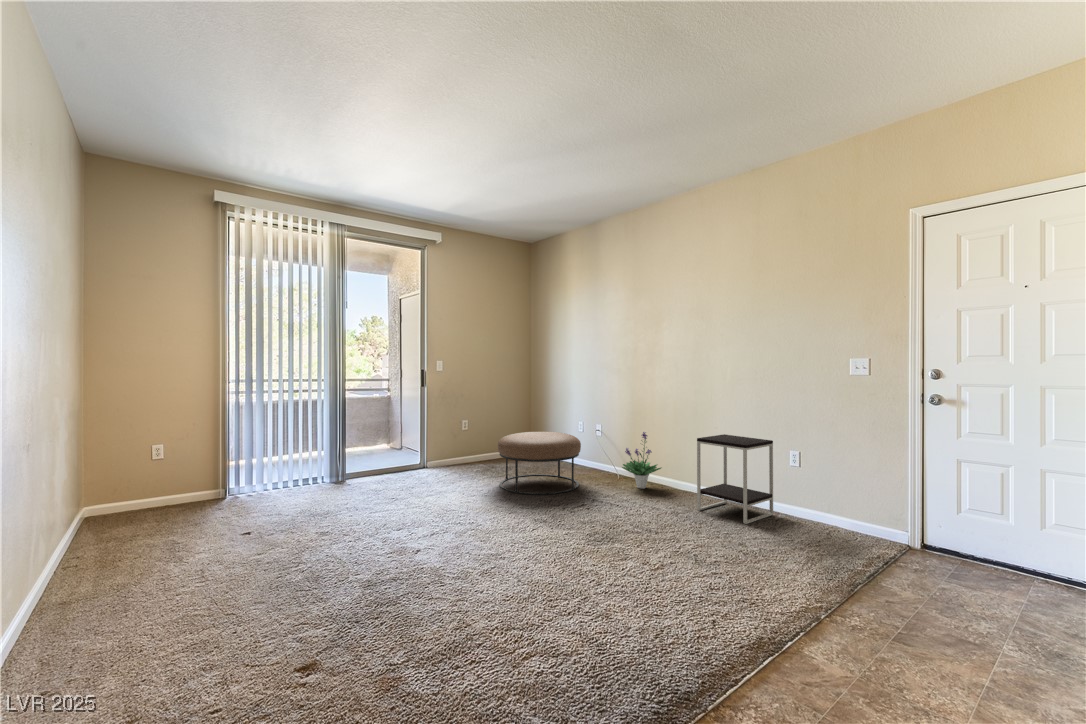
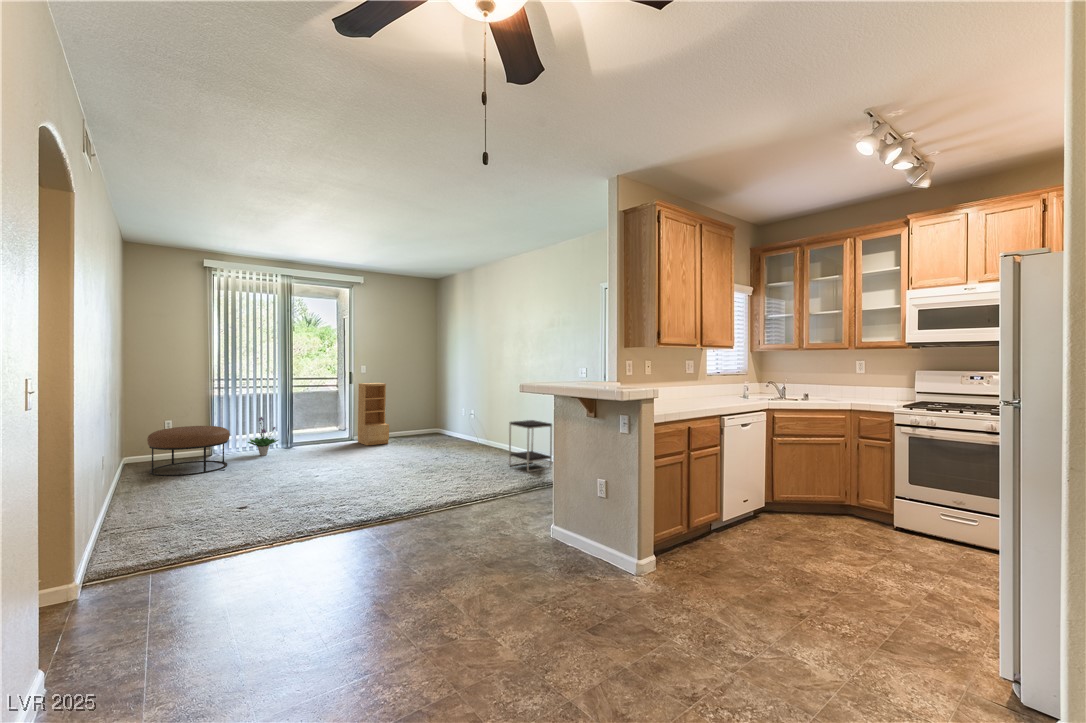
bookshelf: none [434,383,479,473] -> present [358,383,389,446]
ottoman: present [498,432,581,495] -> present [147,426,230,476]
potted plant: present [622,432,661,488] -> present [248,417,278,456]

